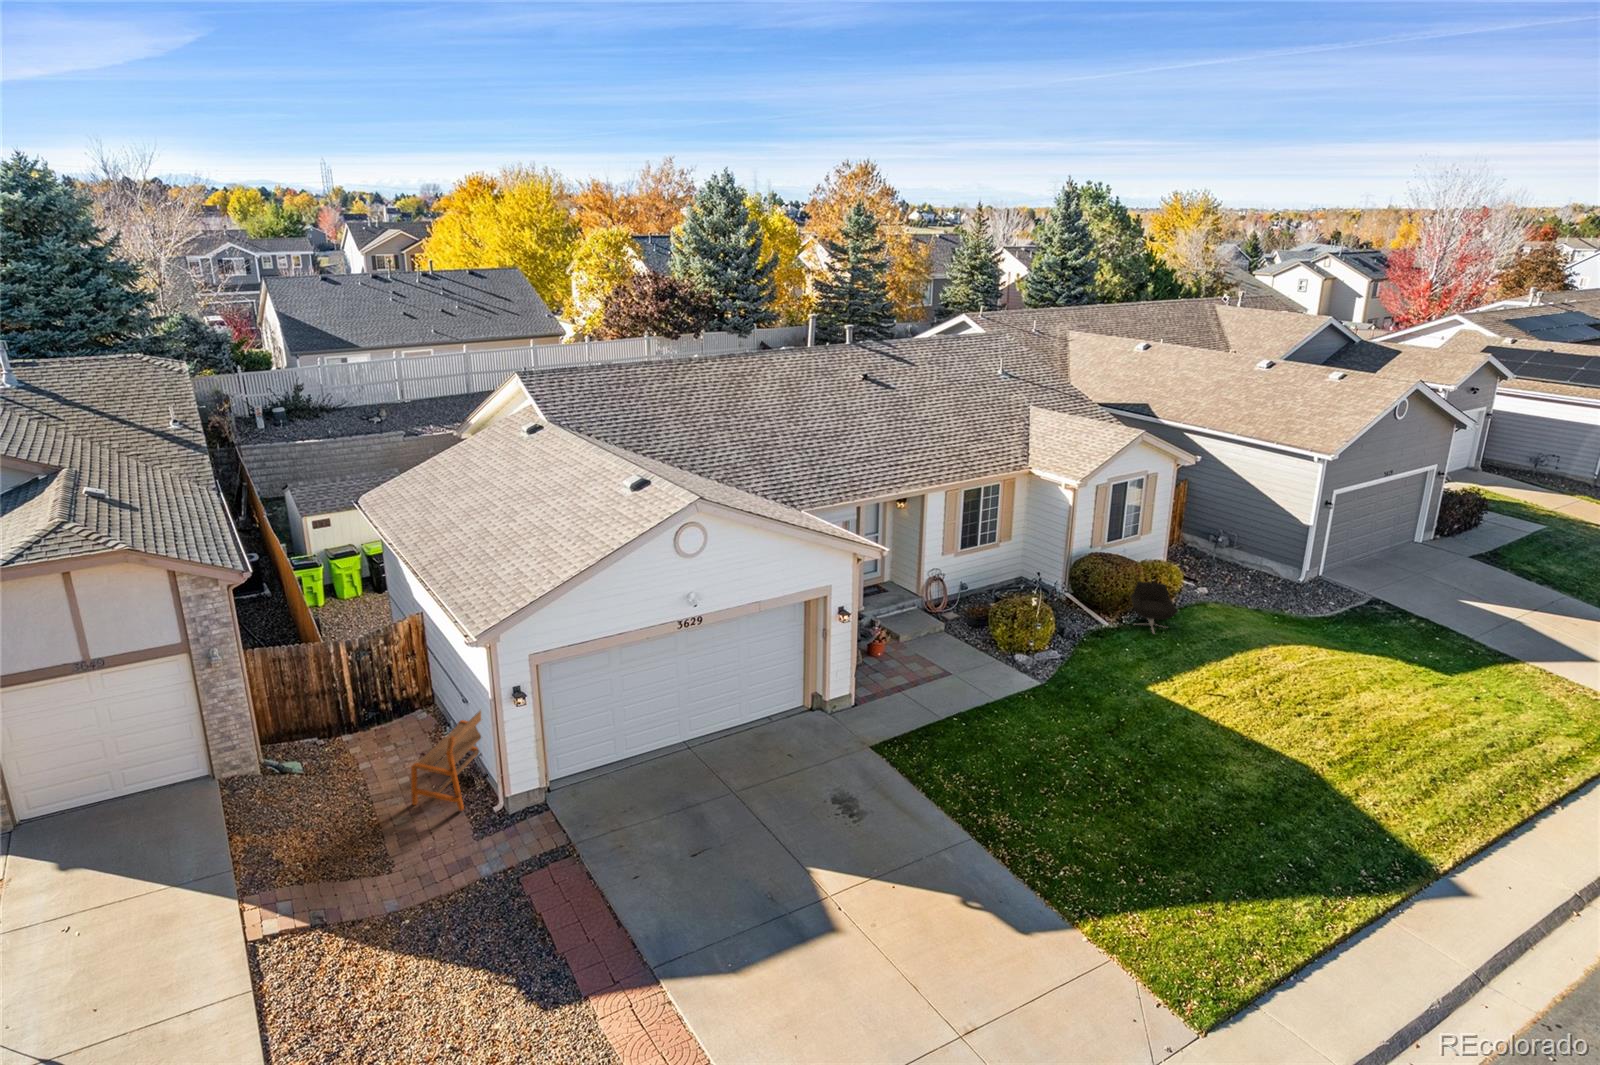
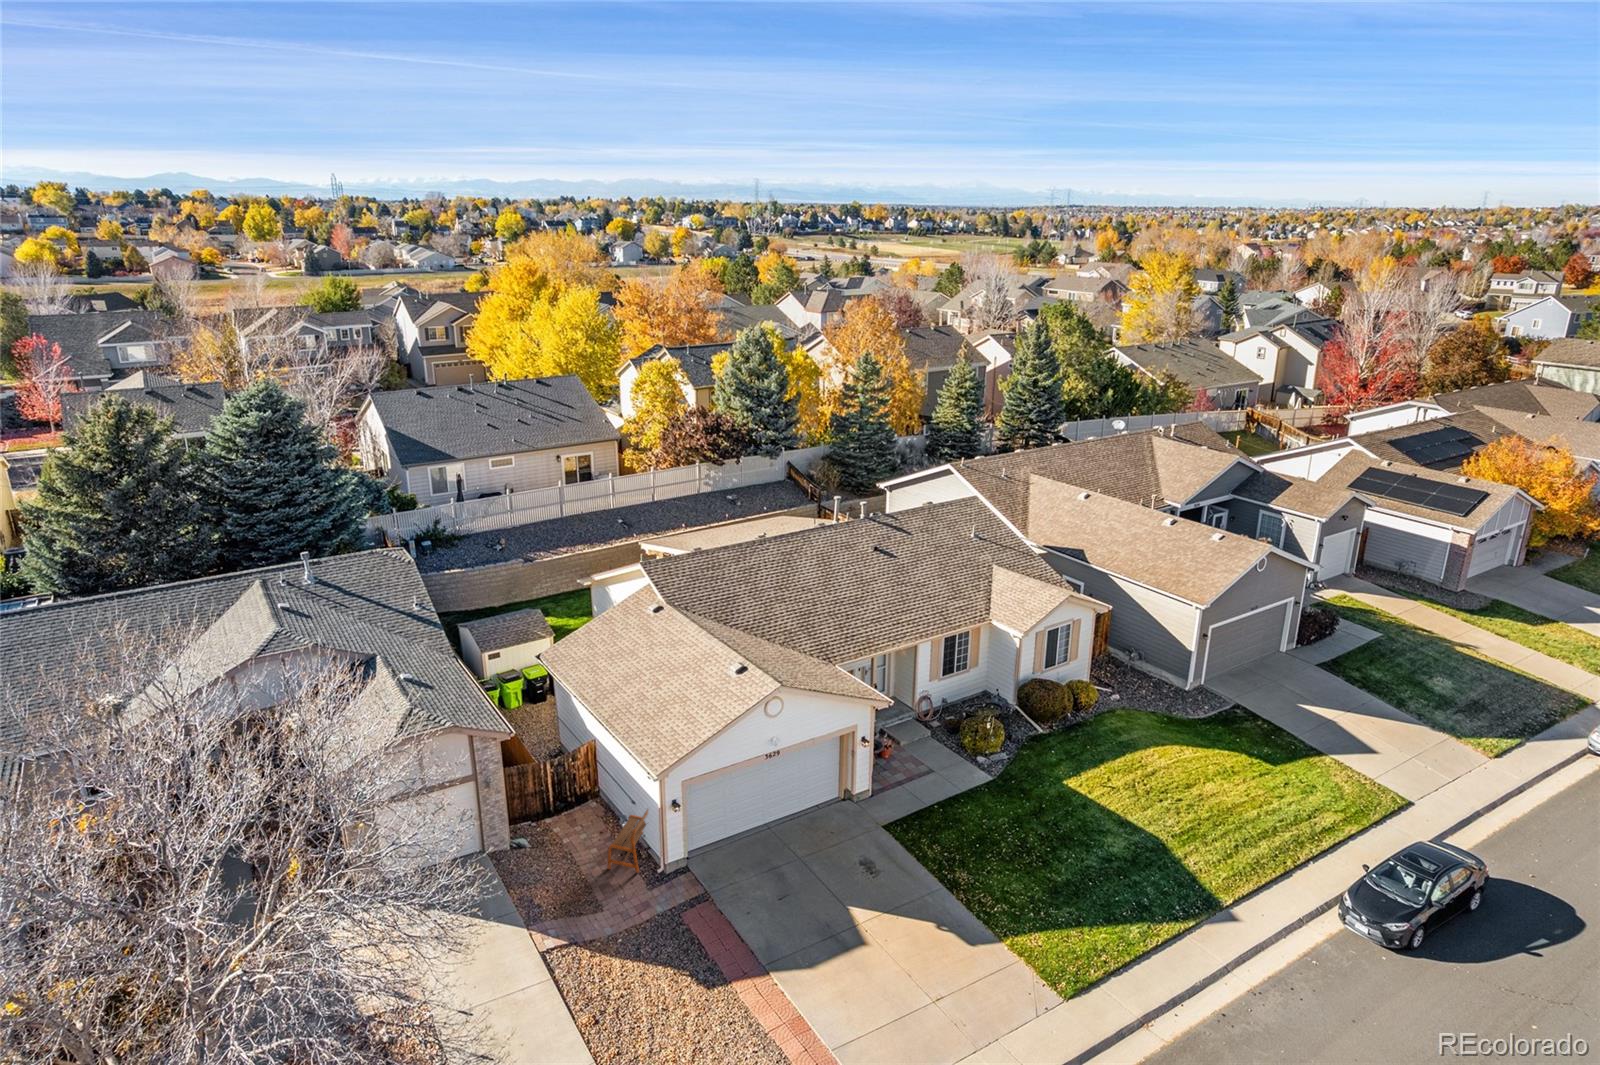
lounge chair: present [1131,581,1178,633] -> none [1059,700,1090,738]

